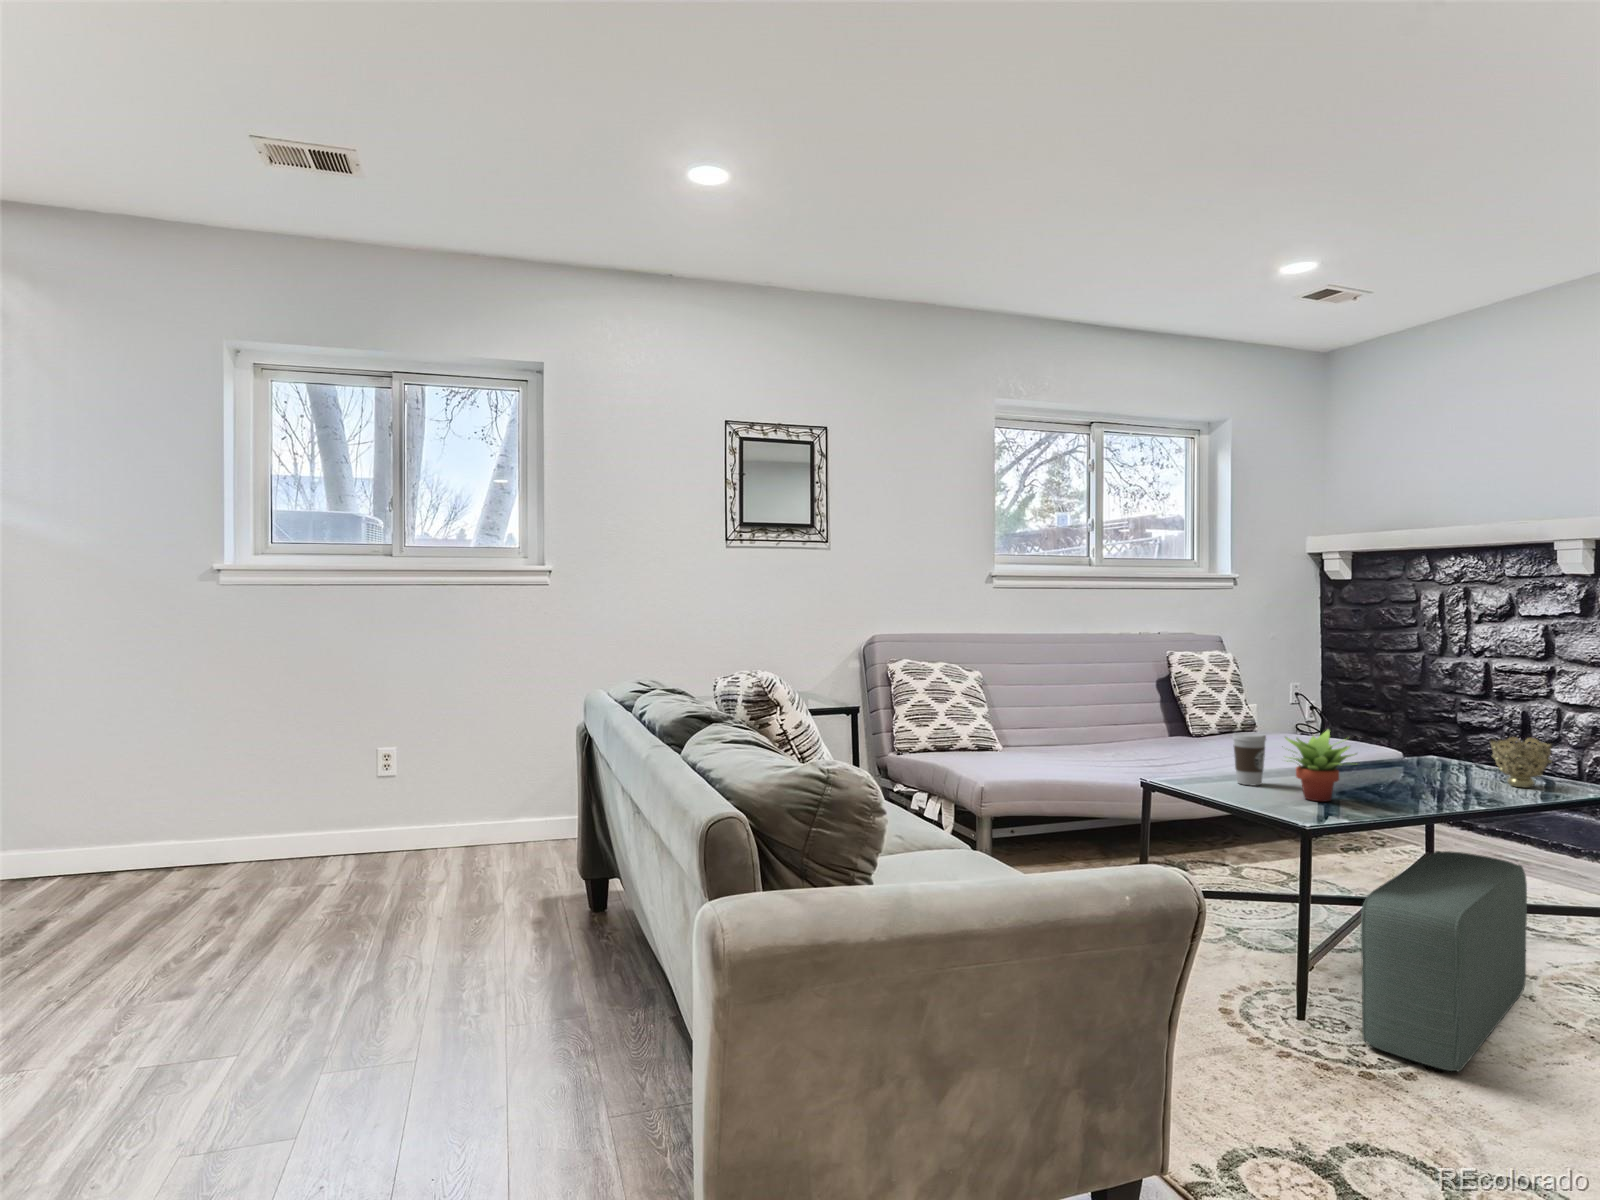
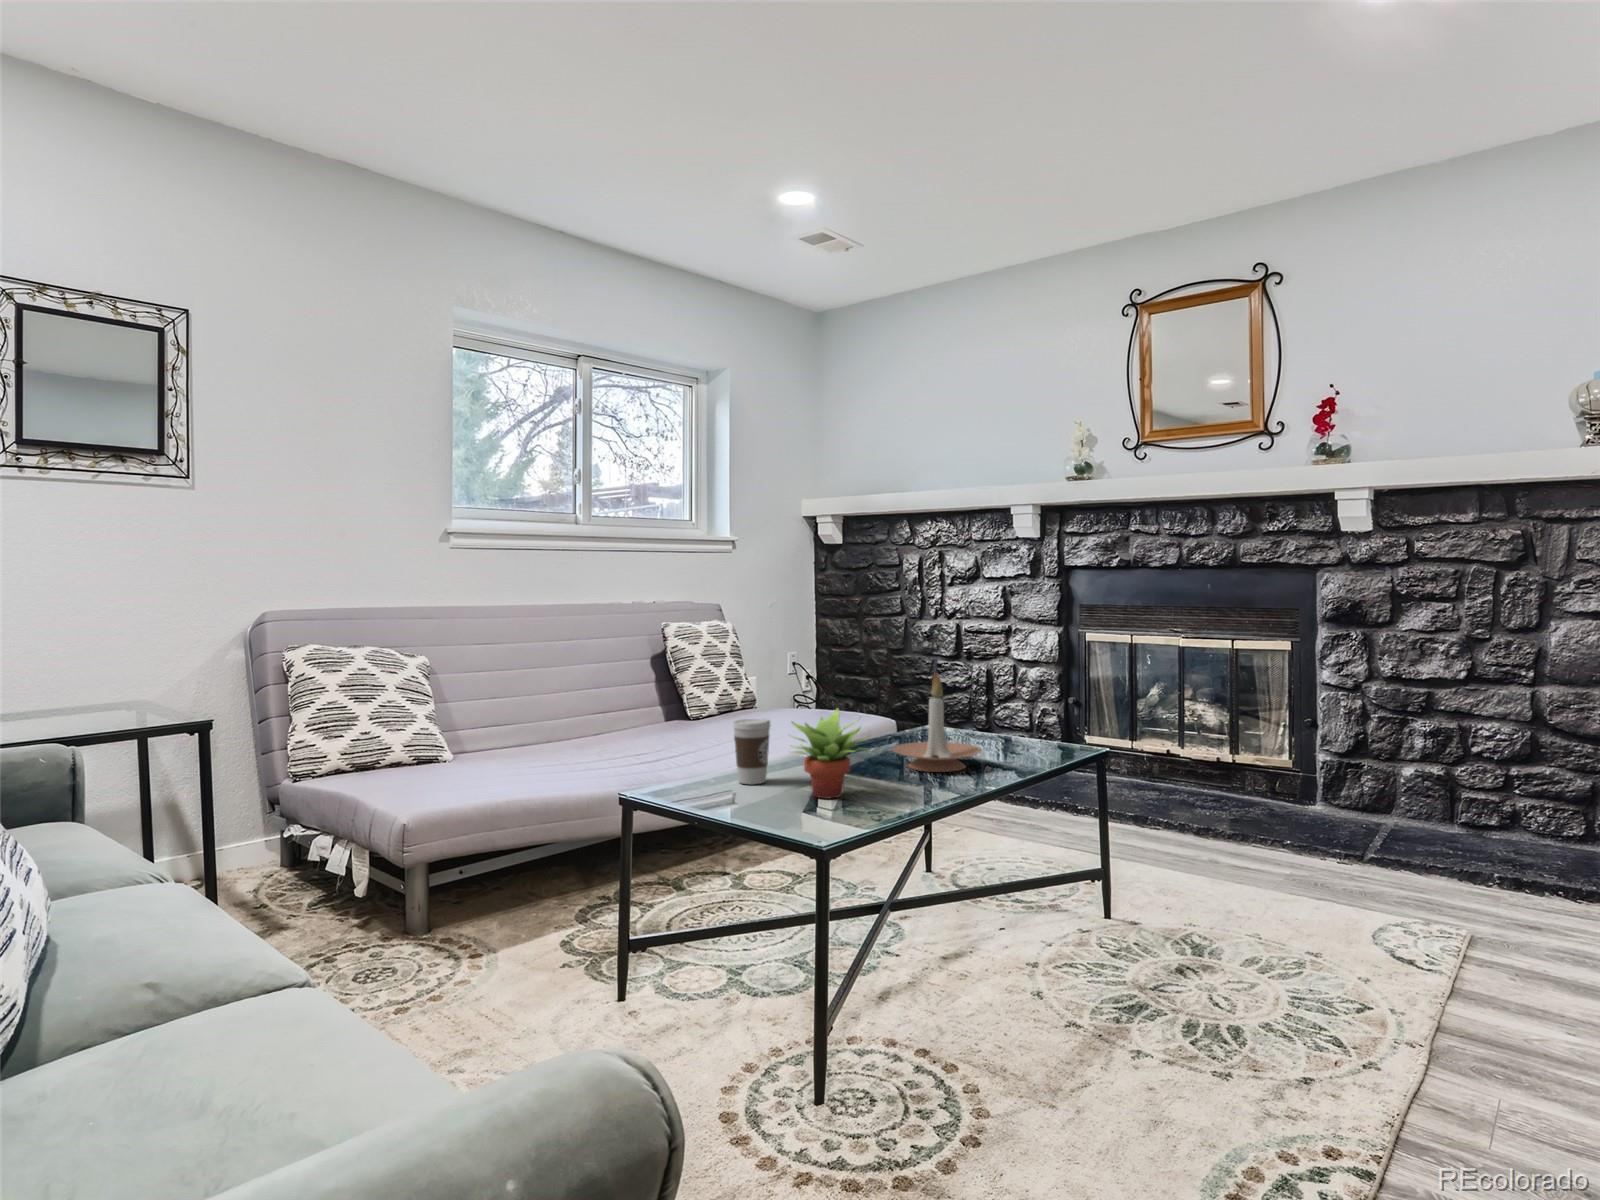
candle holder: none [1386,704,1482,795] -> present [893,671,981,772]
decorative bowl: present [1489,737,1552,788] -> none [983,699,1037,753]
pouf: present [1361,851,1527,1072] -> none [887,841,1034,1143]

